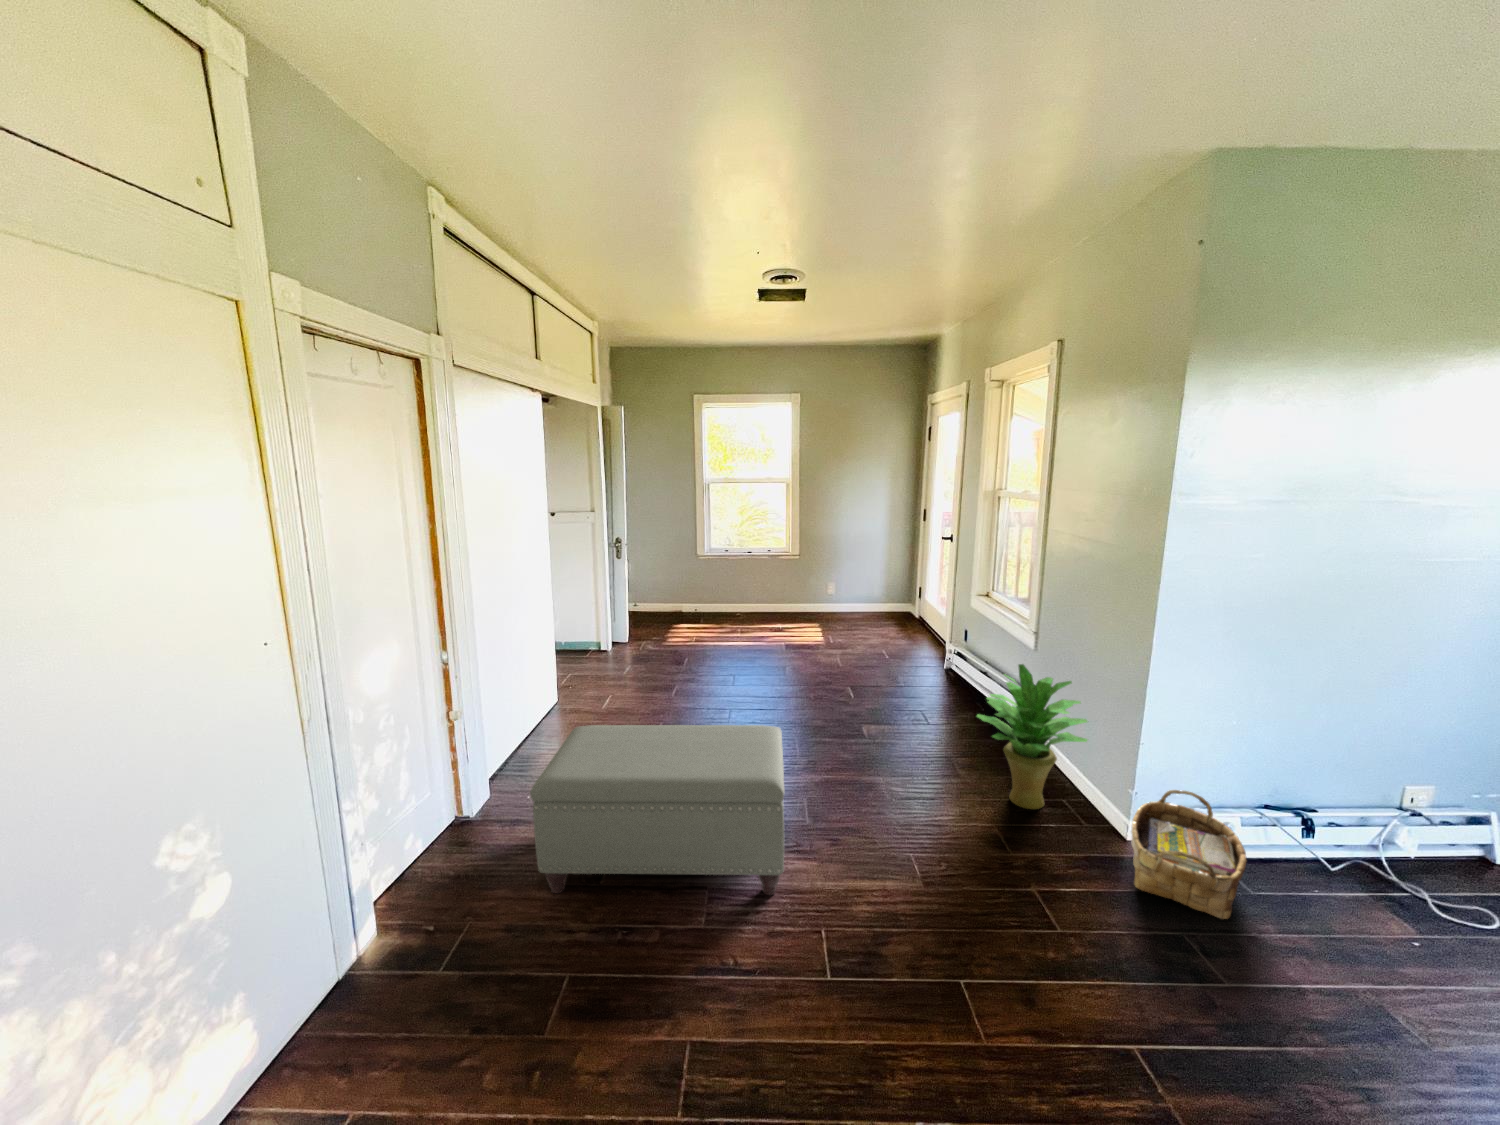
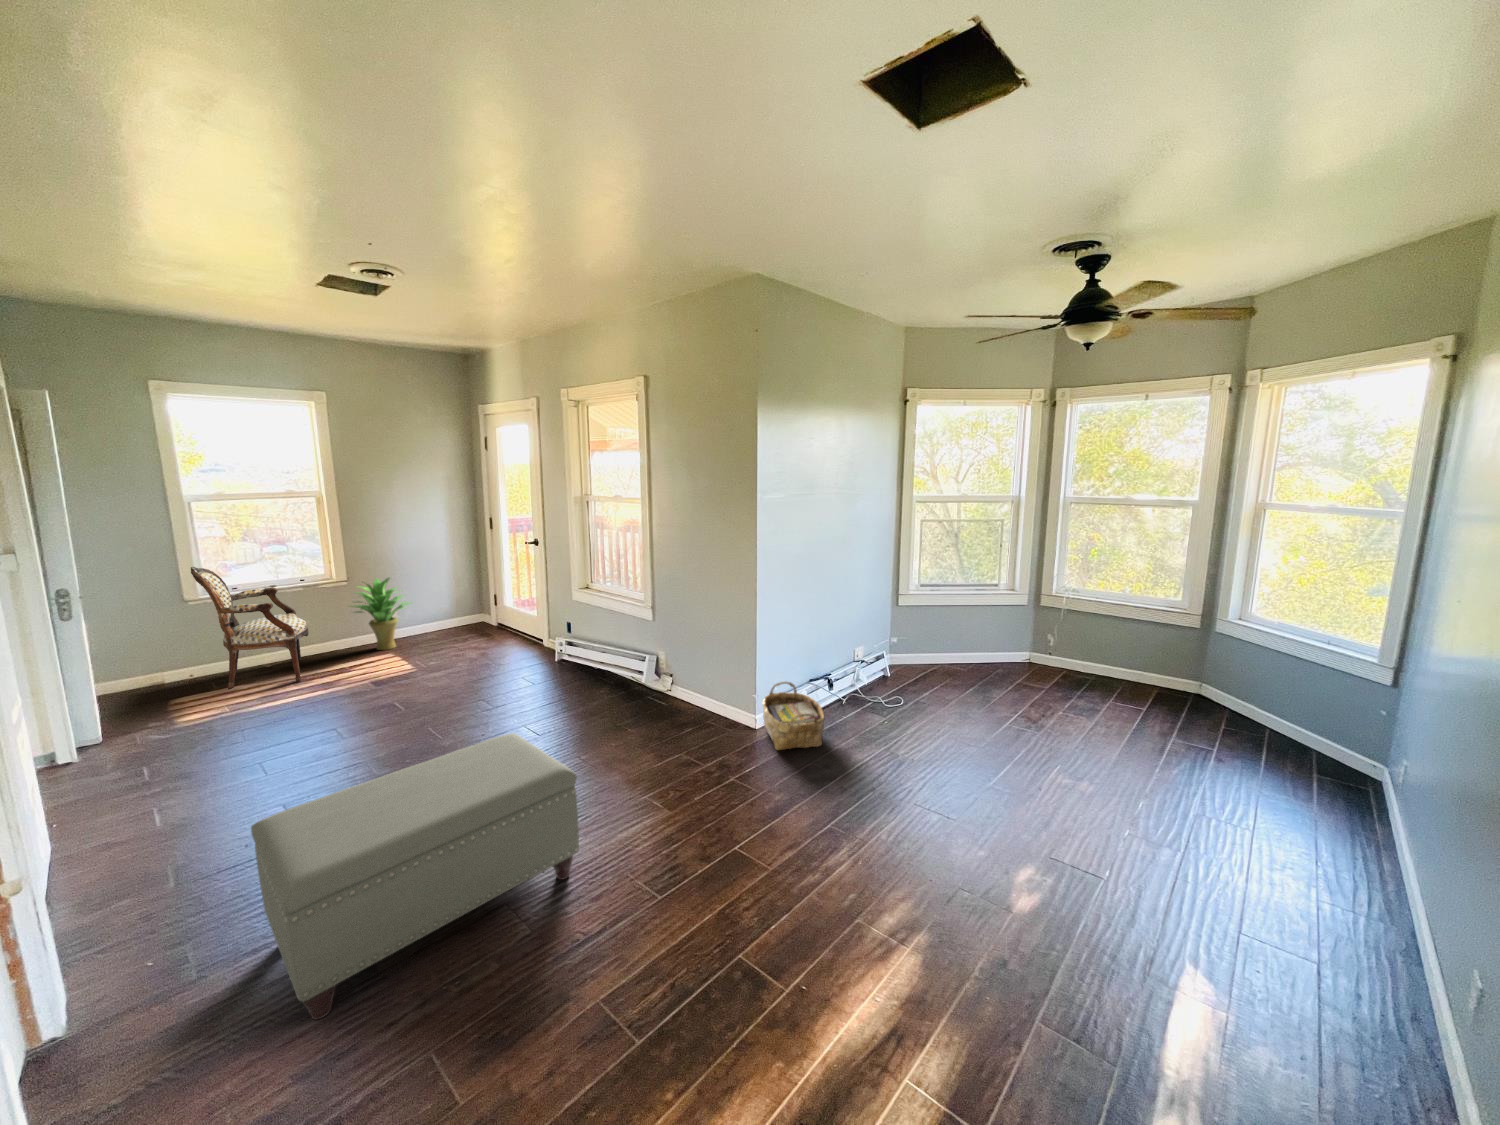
armchair: none [694,532,760,633] -> present [191,567,309,689]
potted plant: present [977,664,1087,809] -> present [353,578,409,650]

